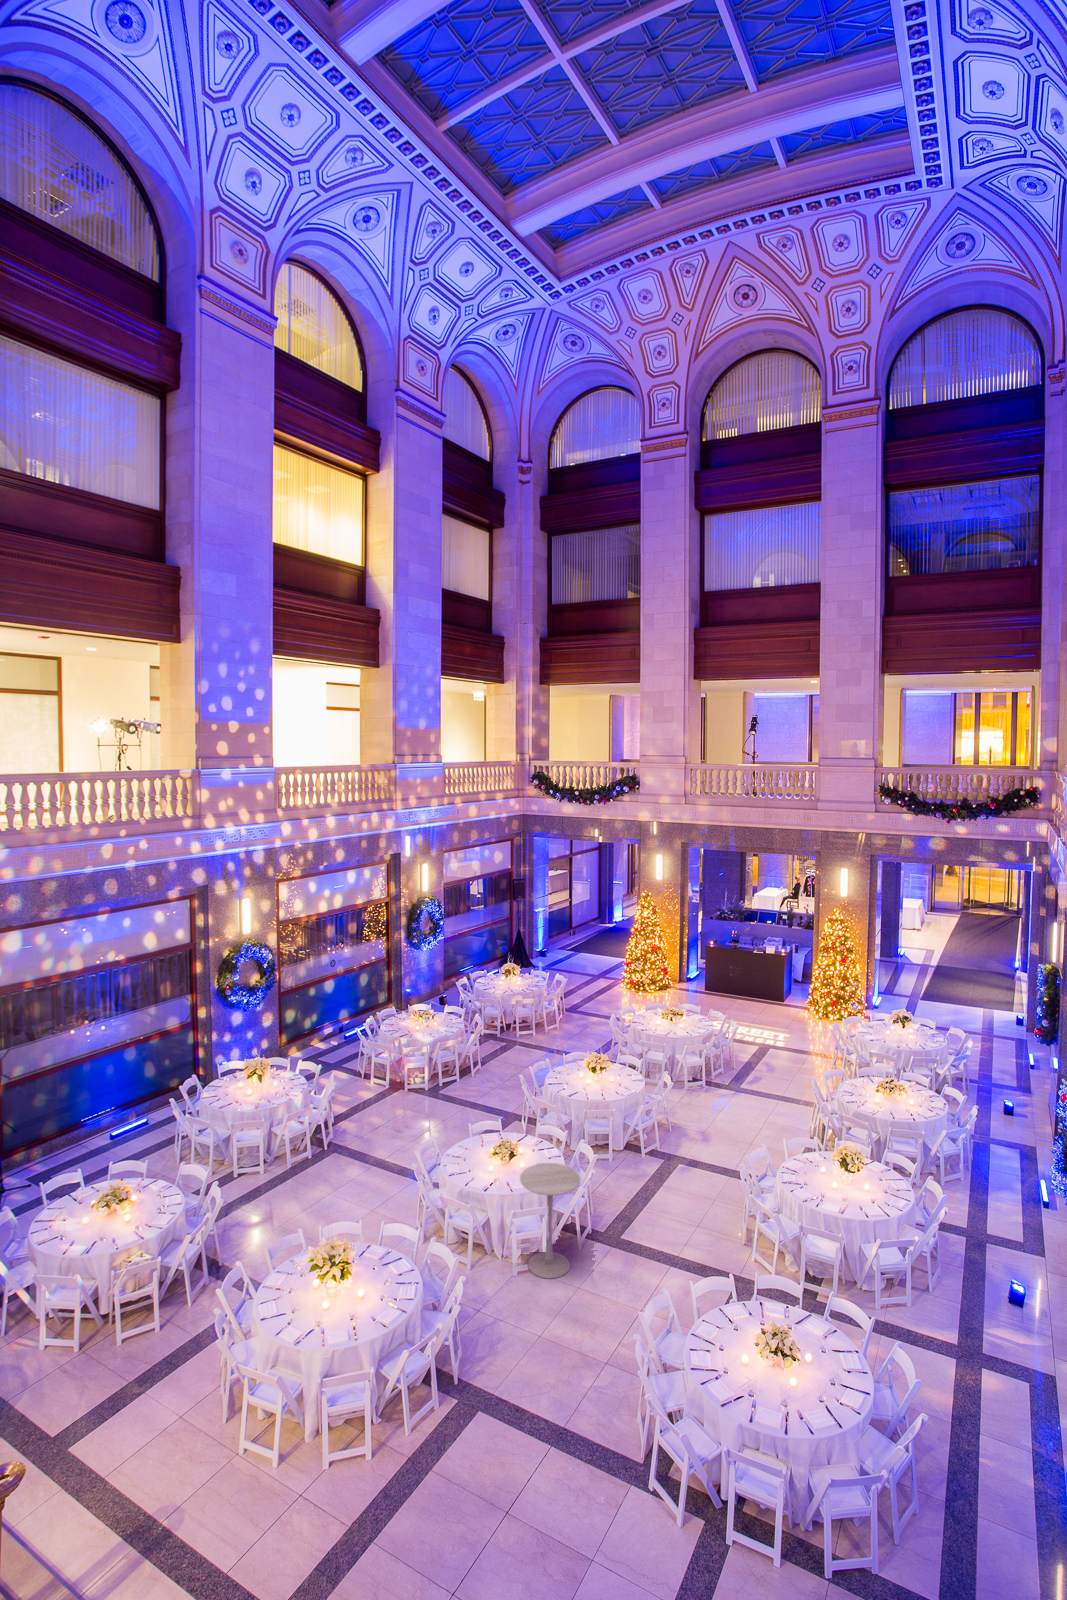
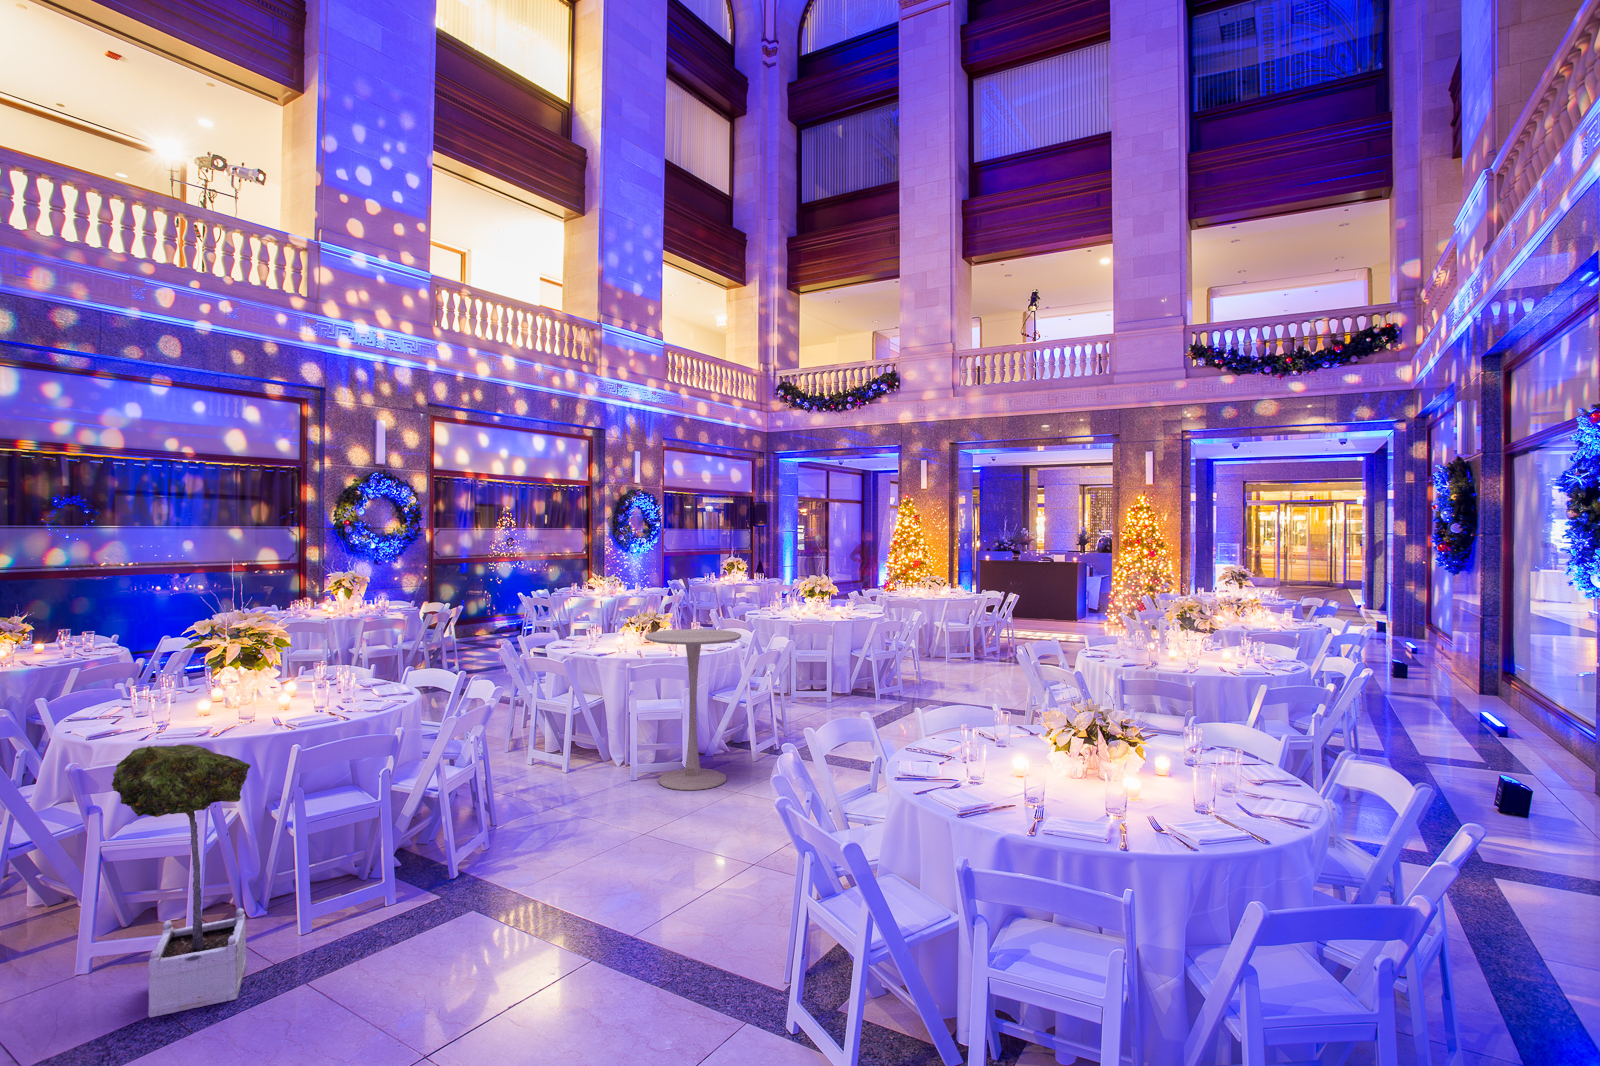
potted tree: none [350,1365,403,1495] -> present [111,745,250,1017]

